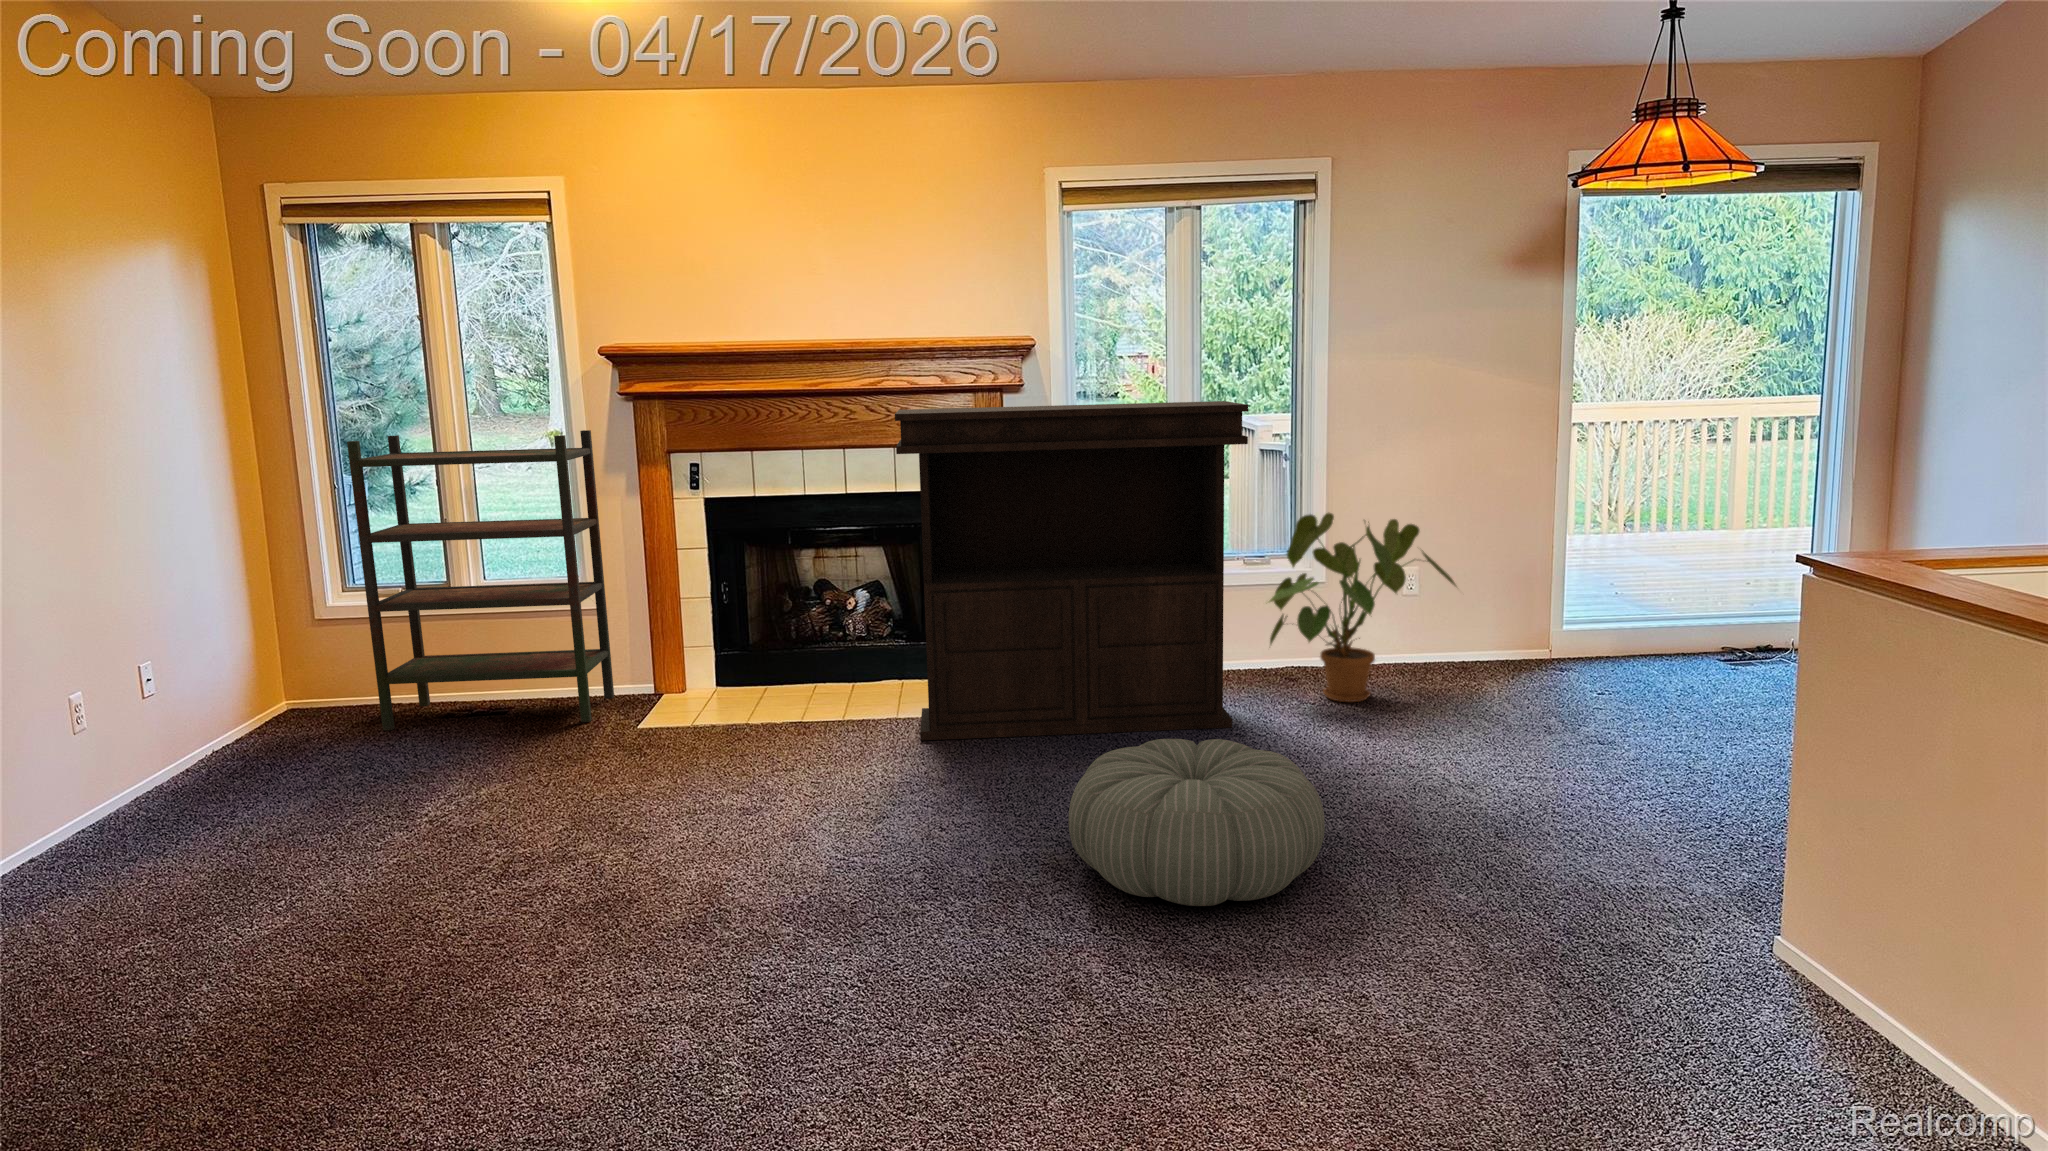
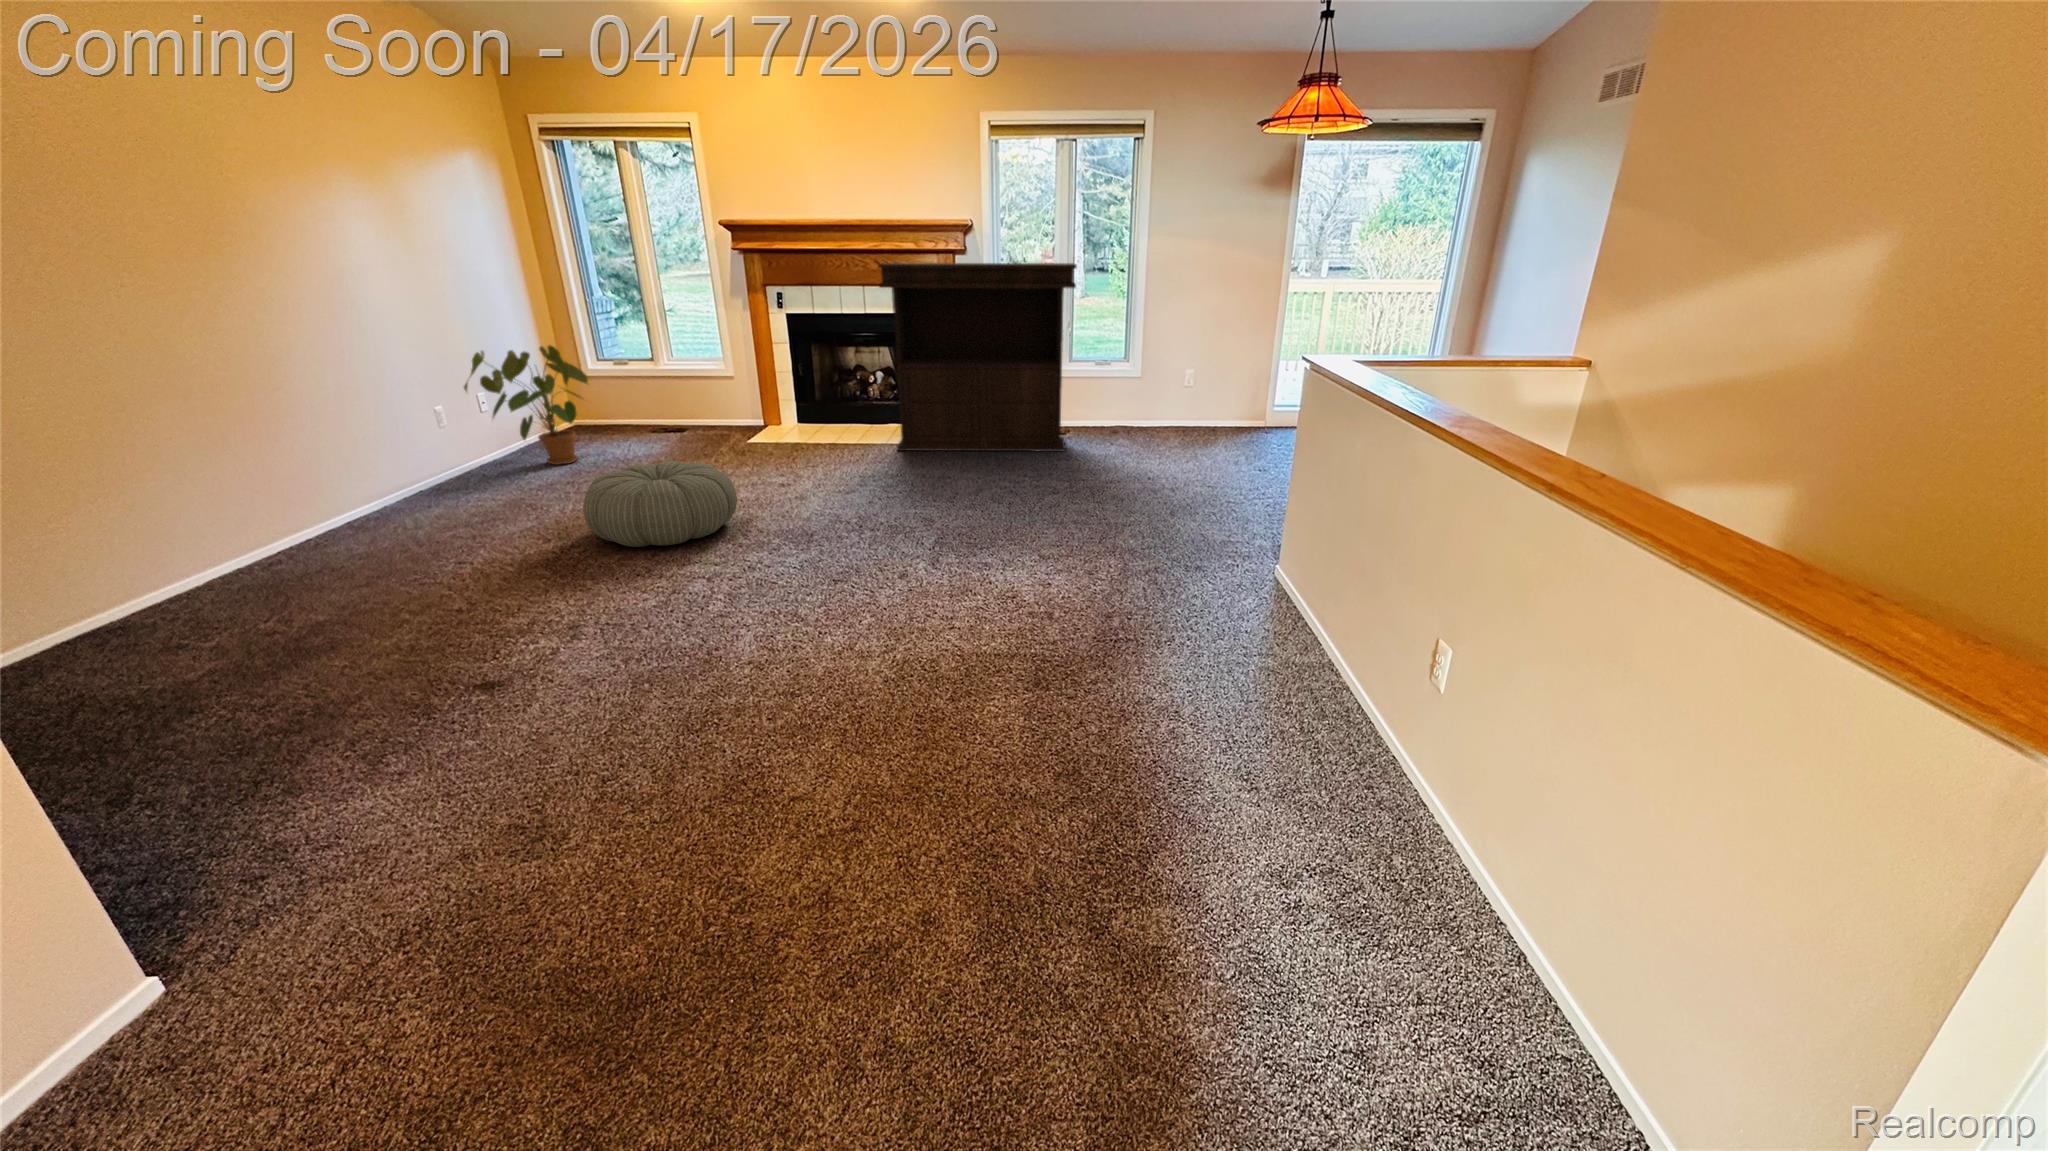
bookshelf: present [347,430,614,730] -> none [586,271,744,437]
house plant: present [1269,513,1456,702] -> present [464,345,588,465]
pouf: present [1068,739,1325,906] -> present [583,461,737,547]

